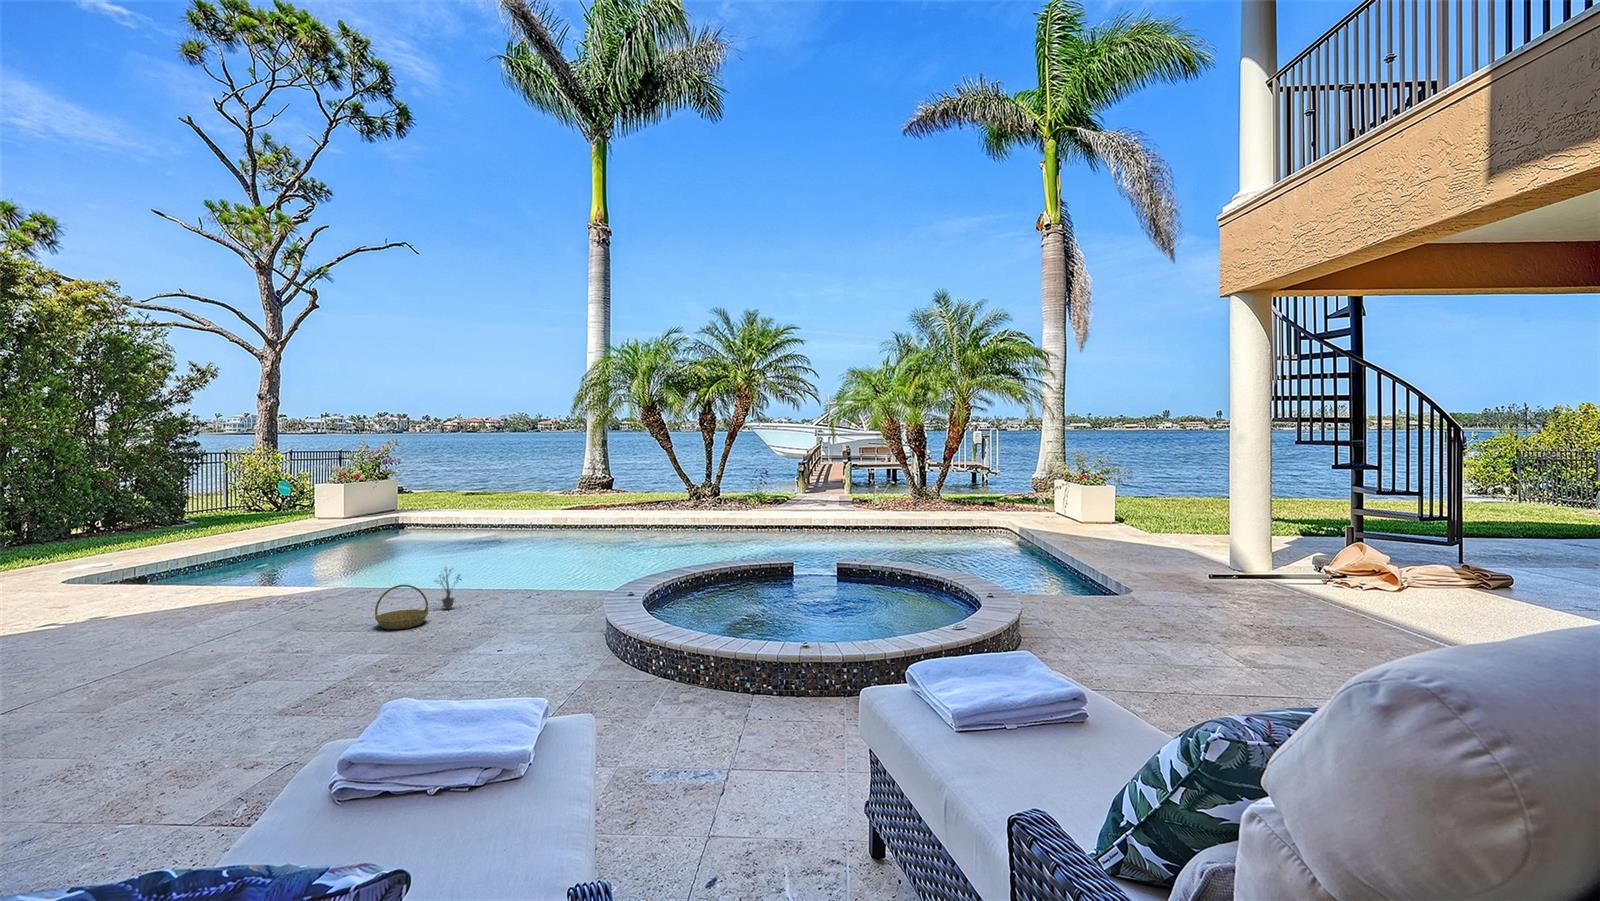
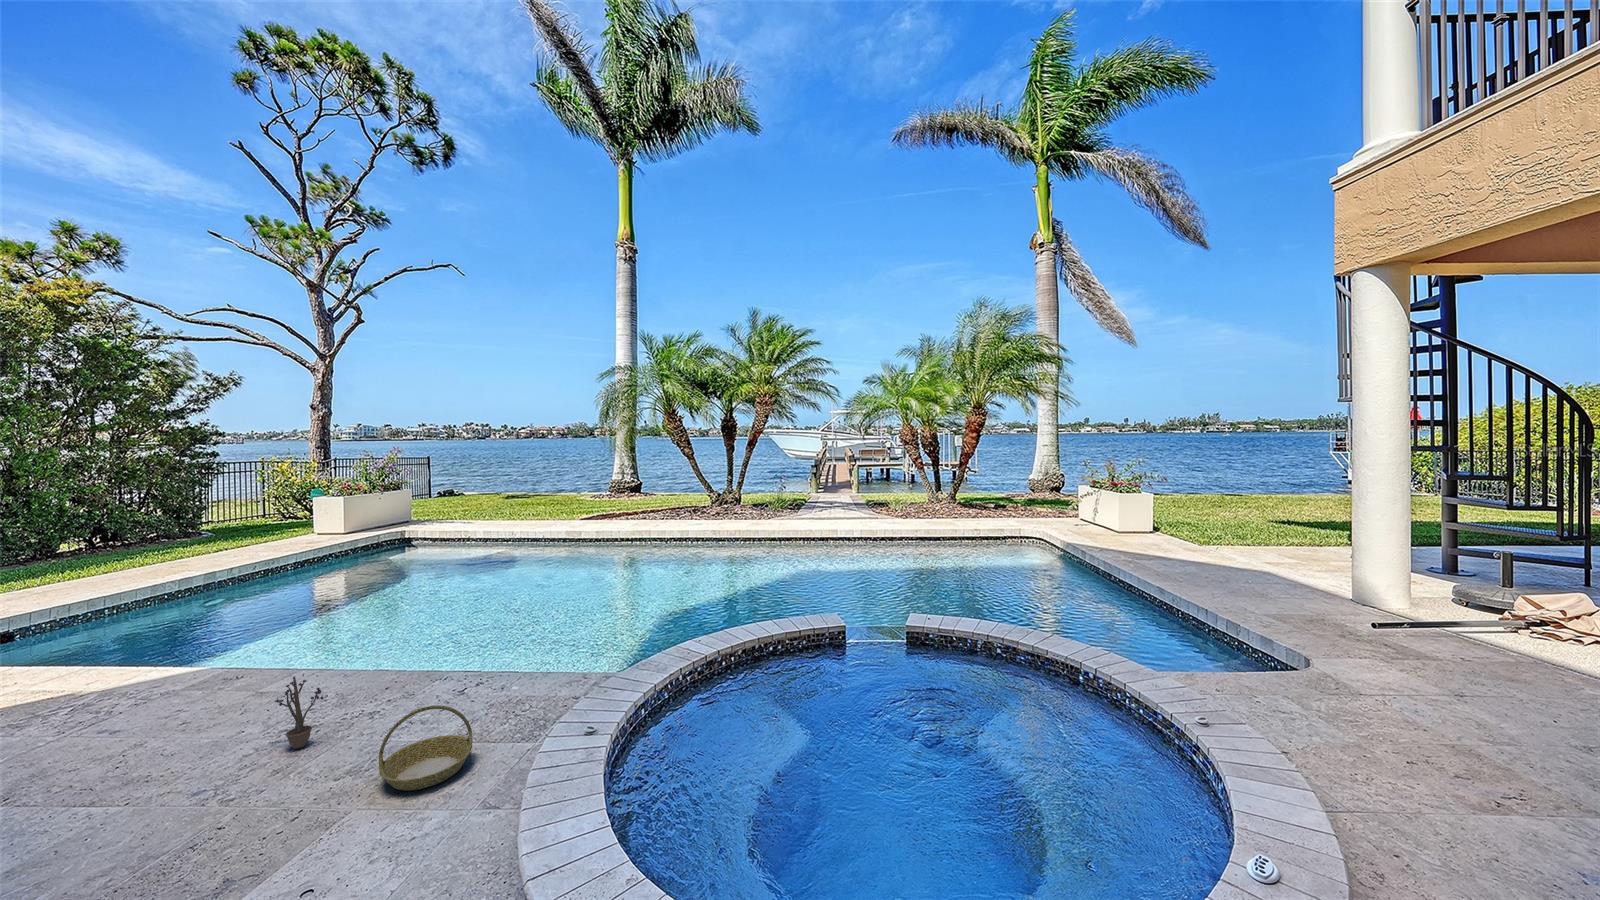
basket: present [375,585,428,629] -> present [379,705,472,790]

